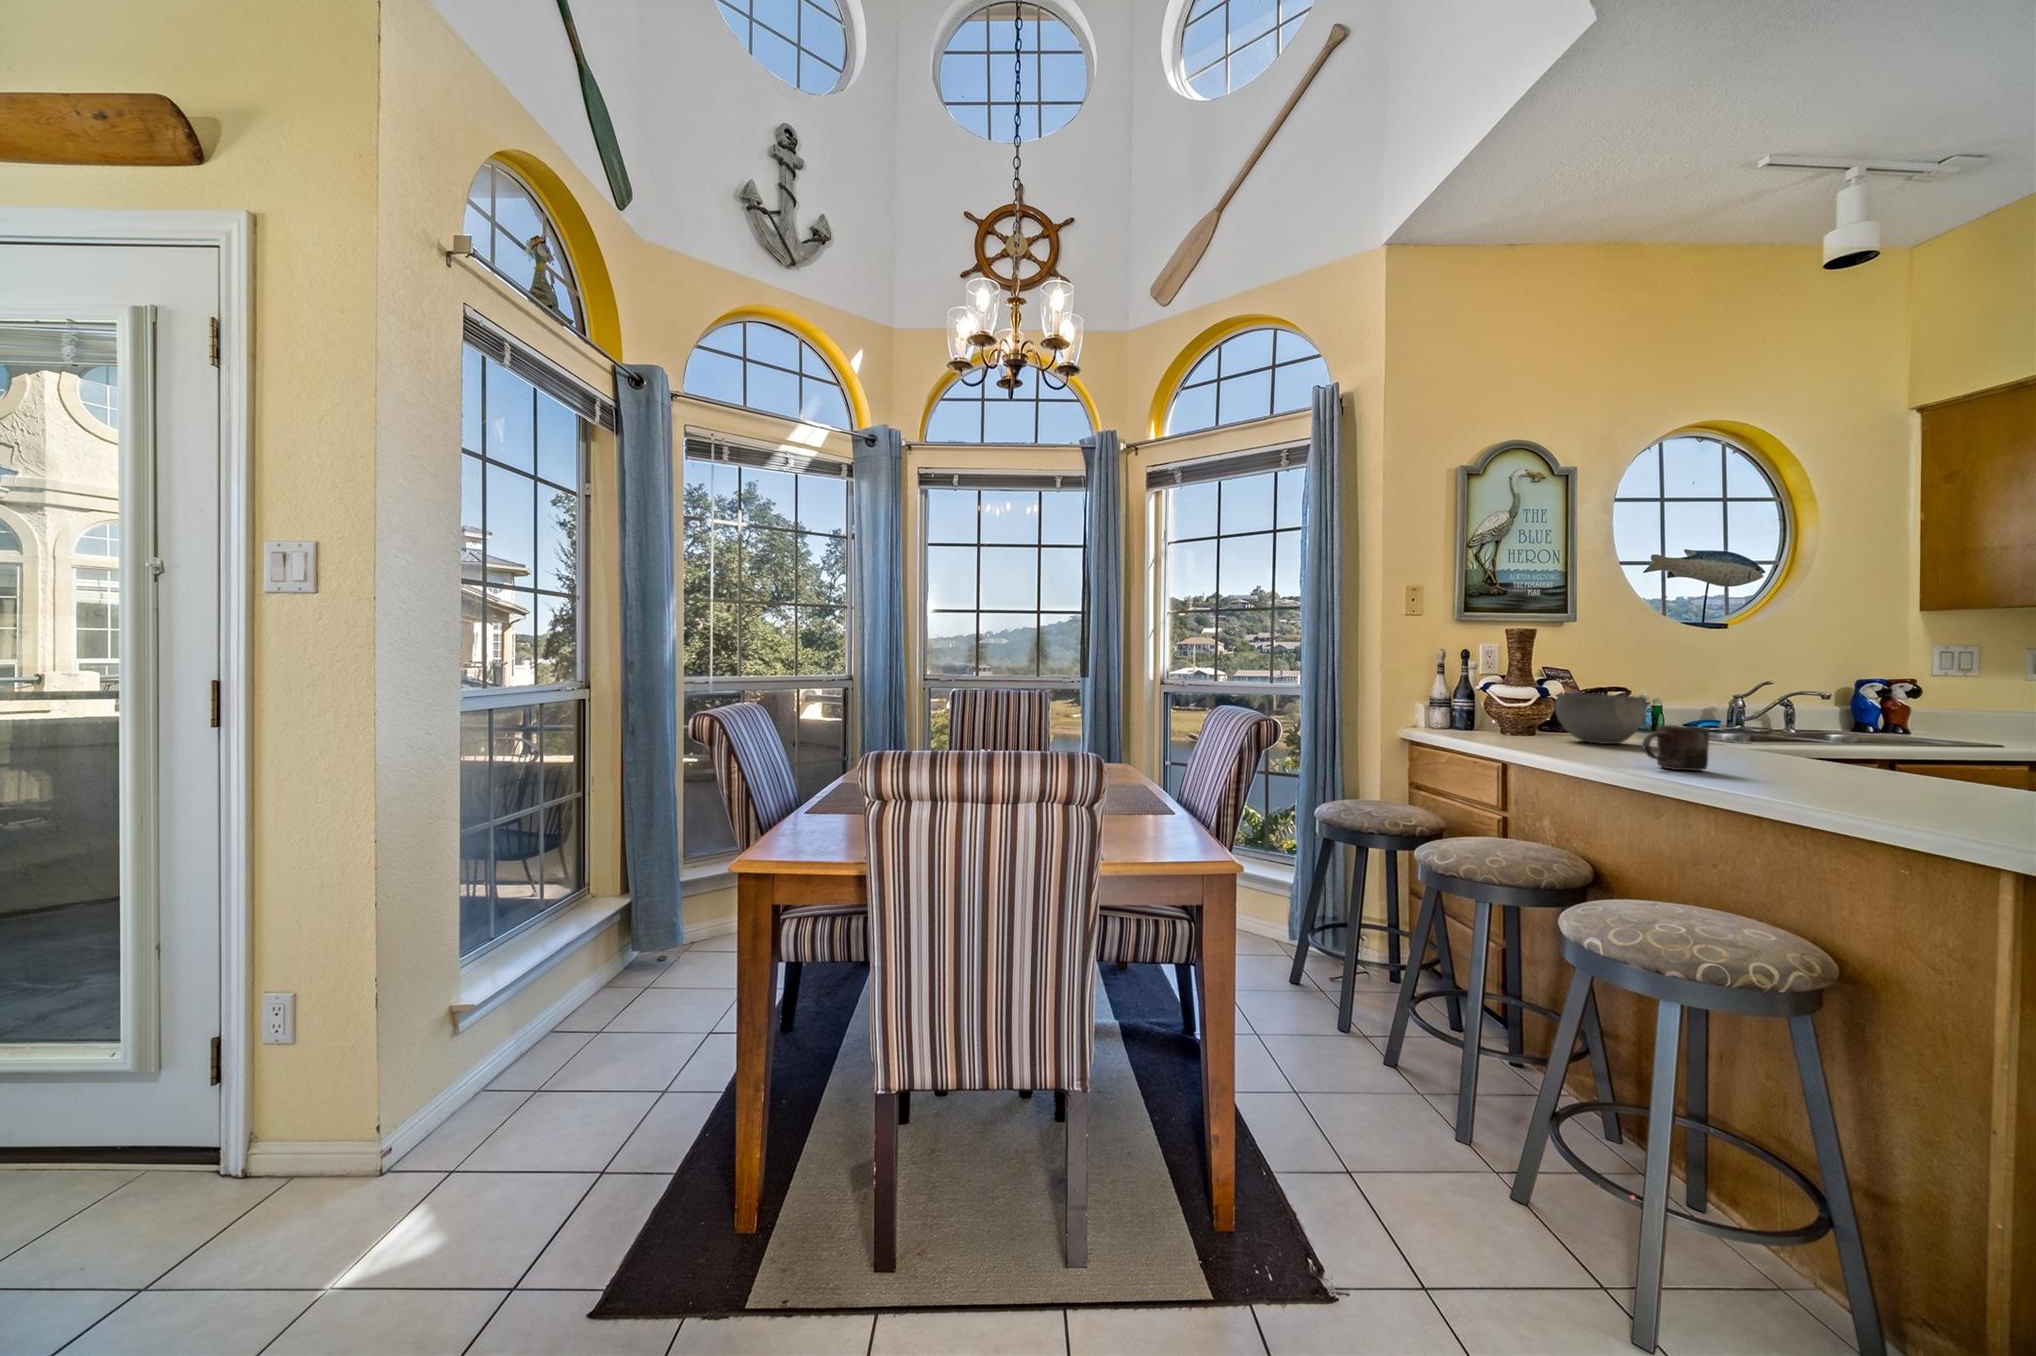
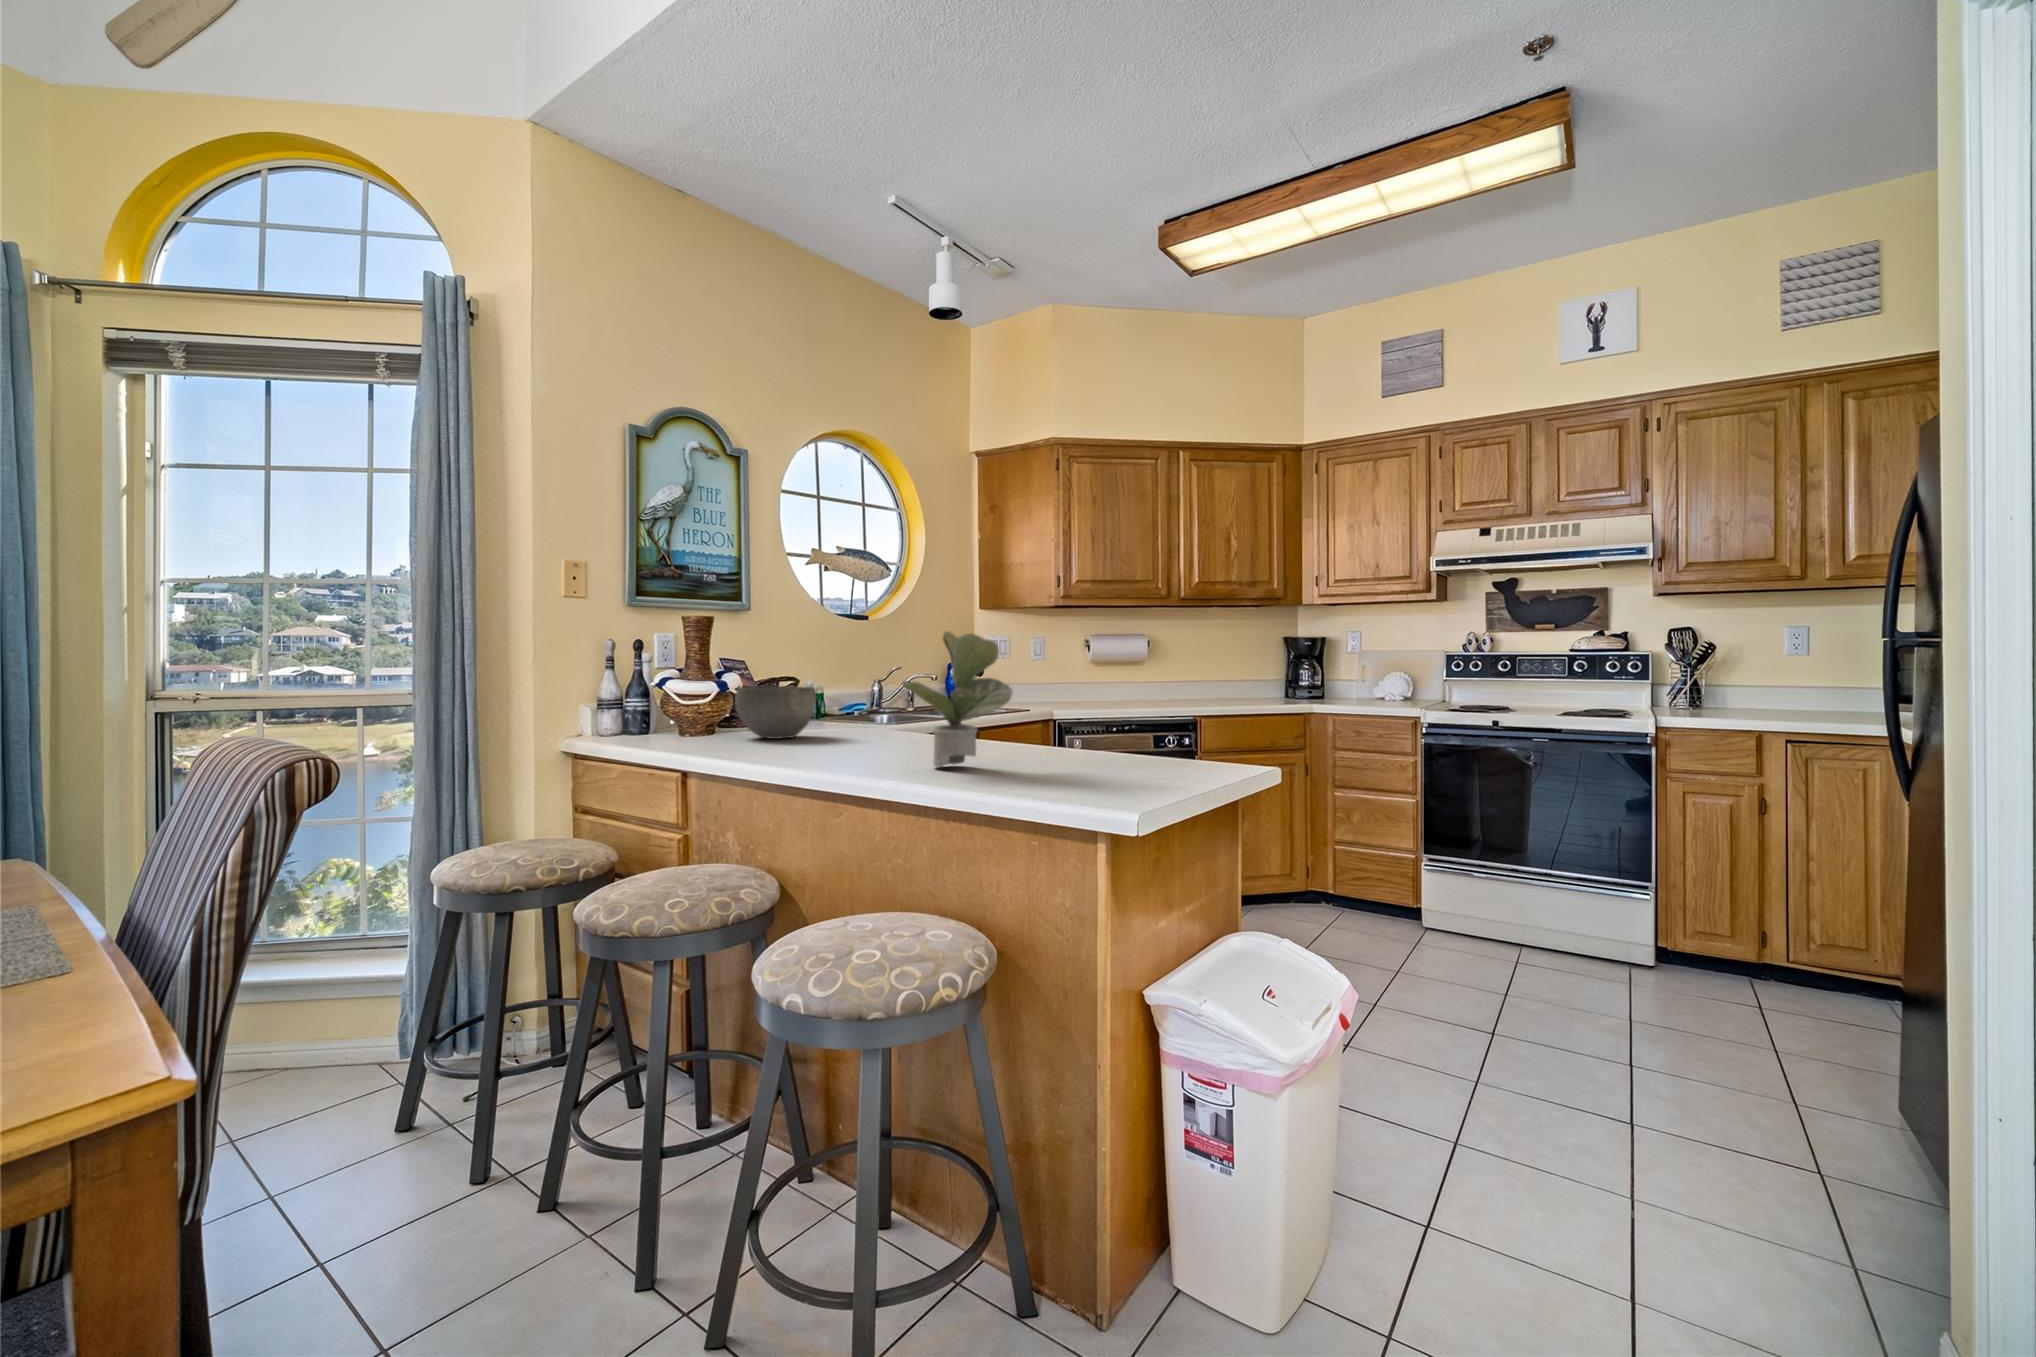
potted plant: none [1743,644,1915,786] -> present [902,632,1012,768]
mug: present [1642,726,1709,771] -> none [820,717,873,763]

